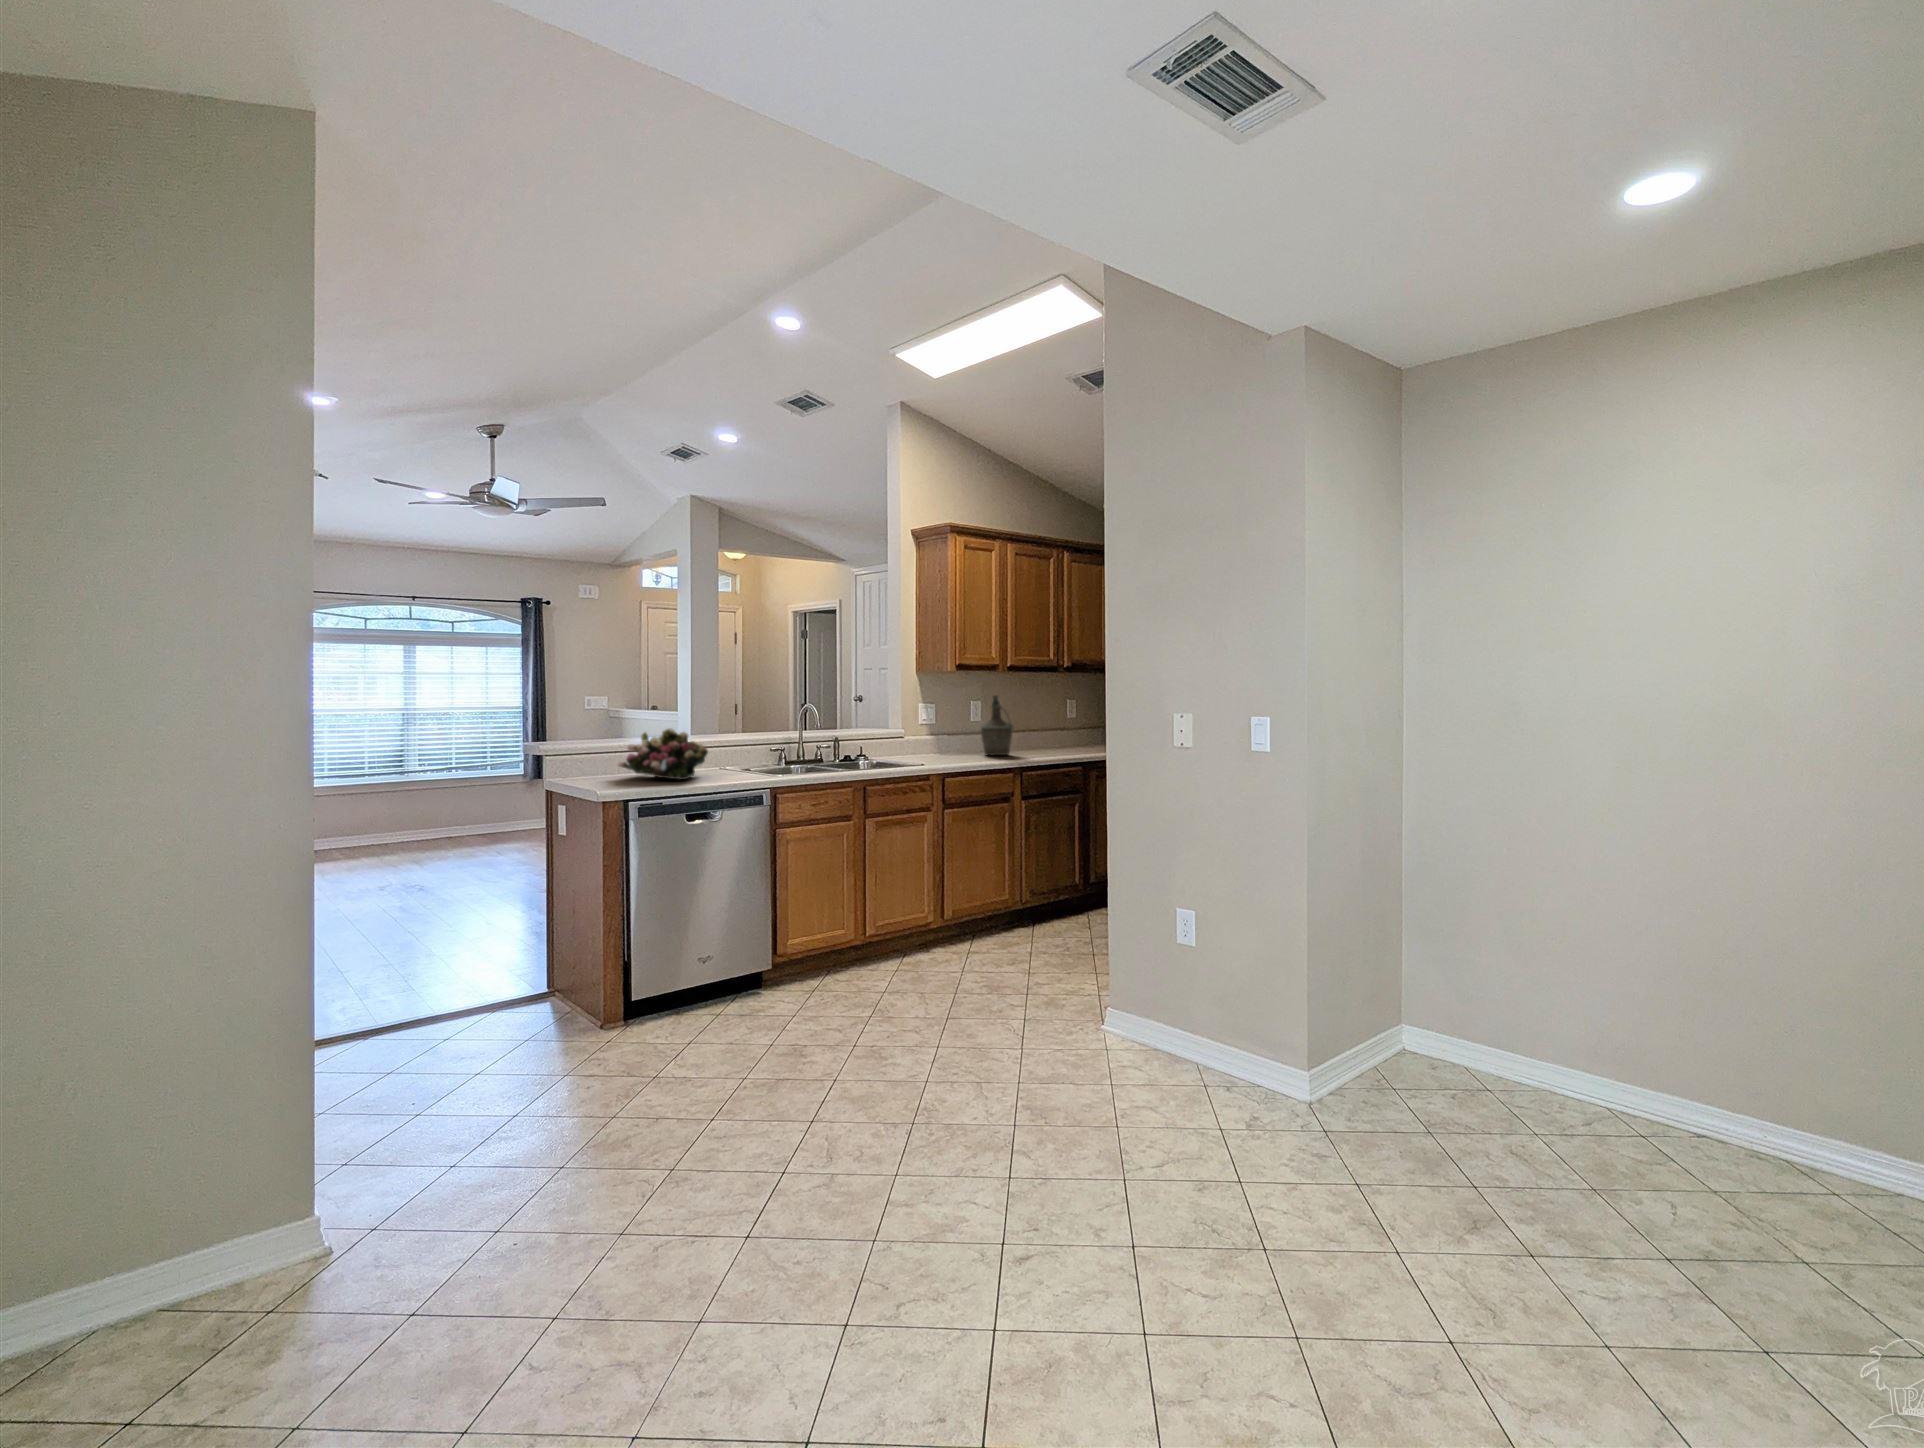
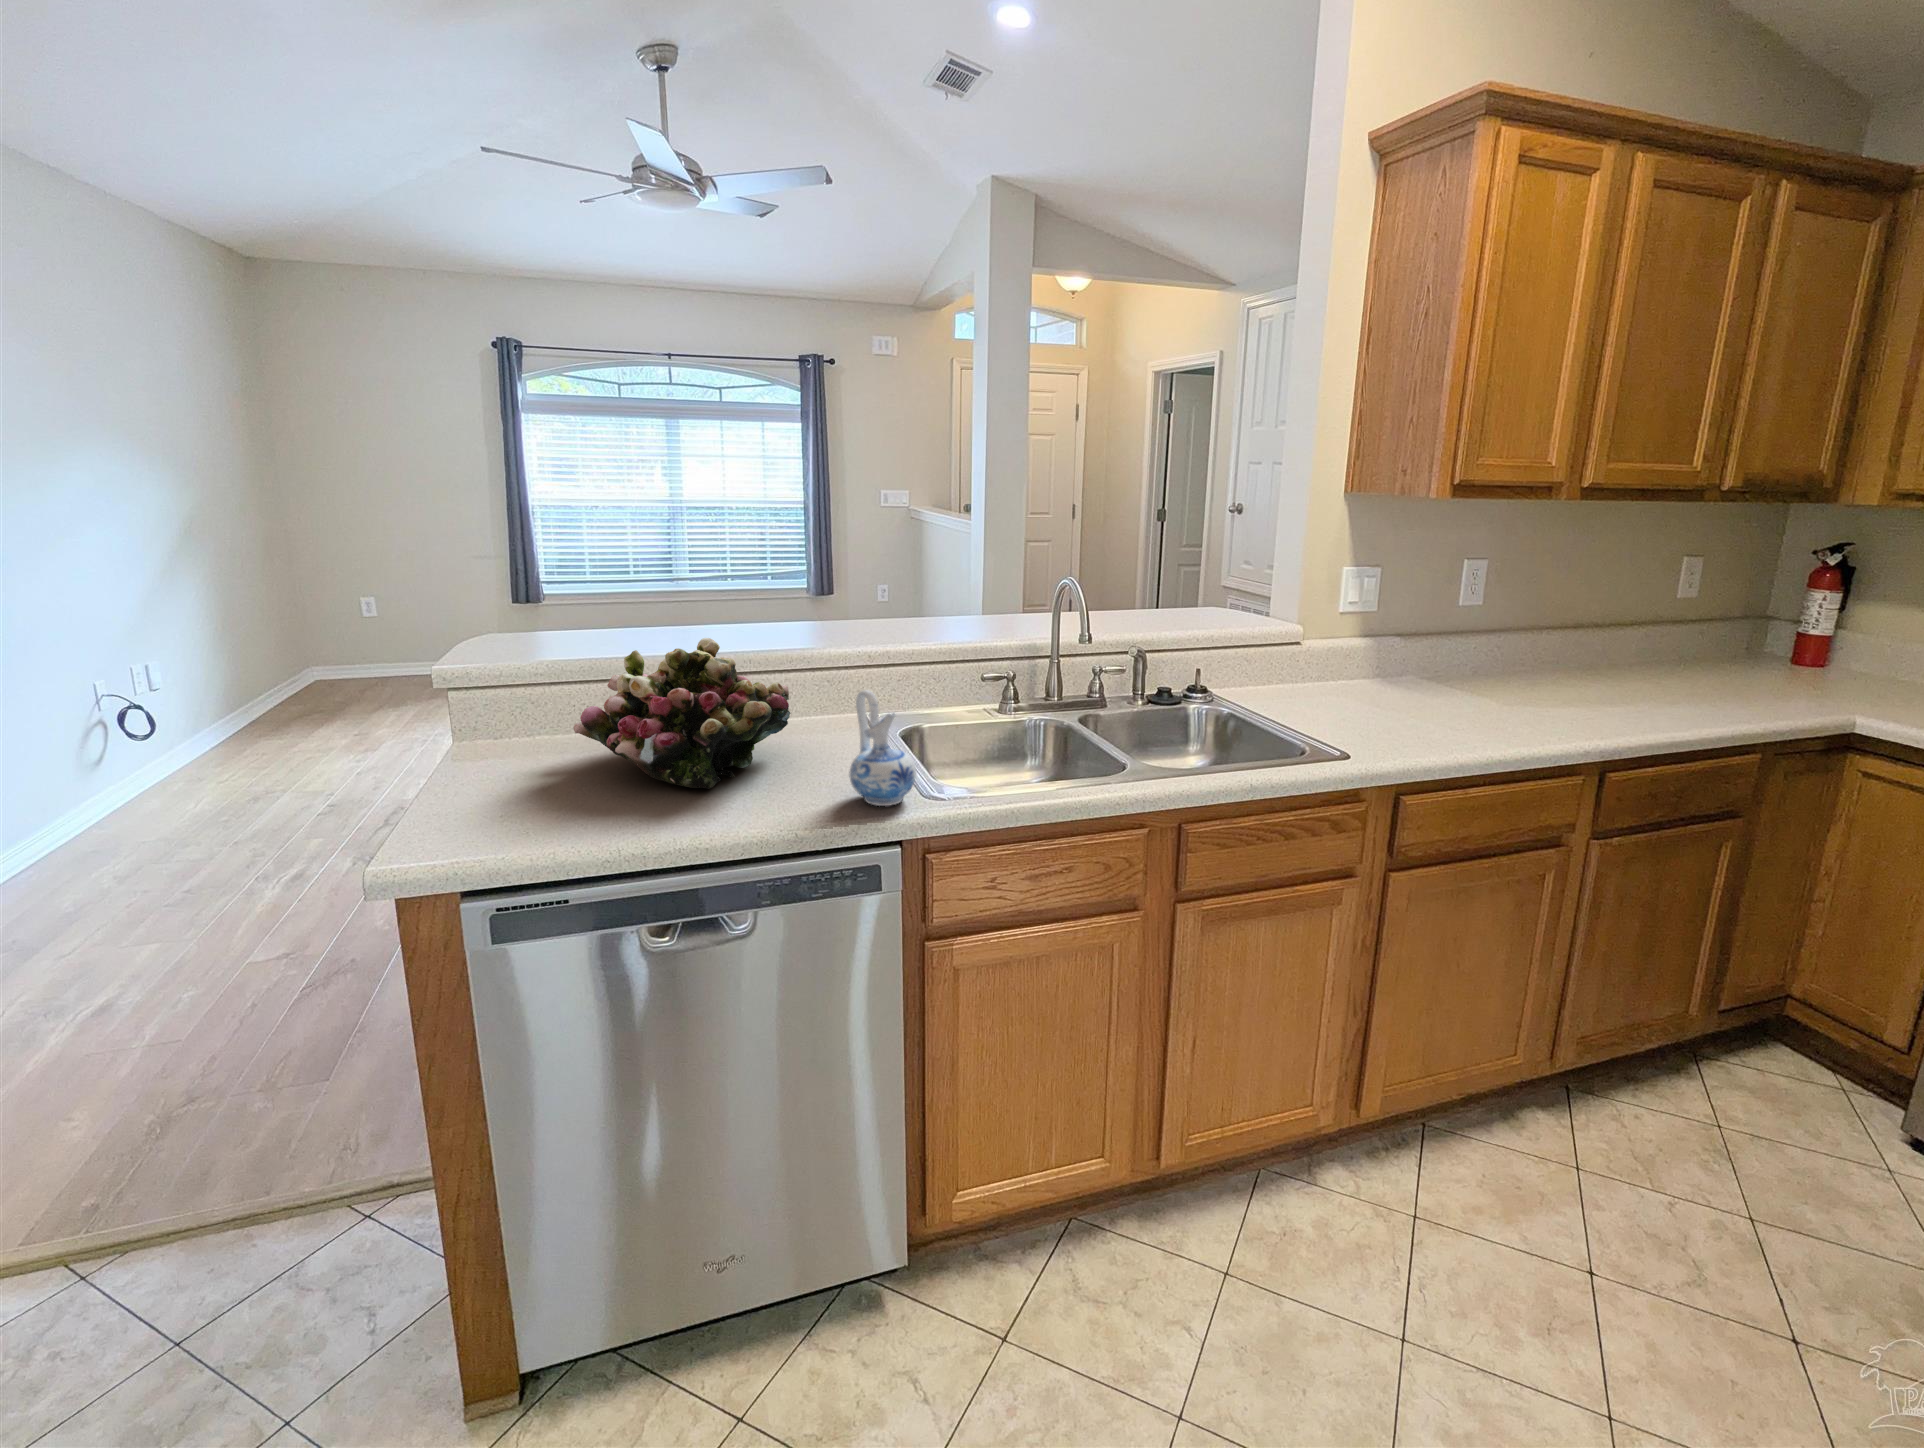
bottle: present [981,695,1013,755] -> none [1496,559,1587,710]
ceramic pitcher: none [743,738,769,780] -> present [850,690,916,806]

